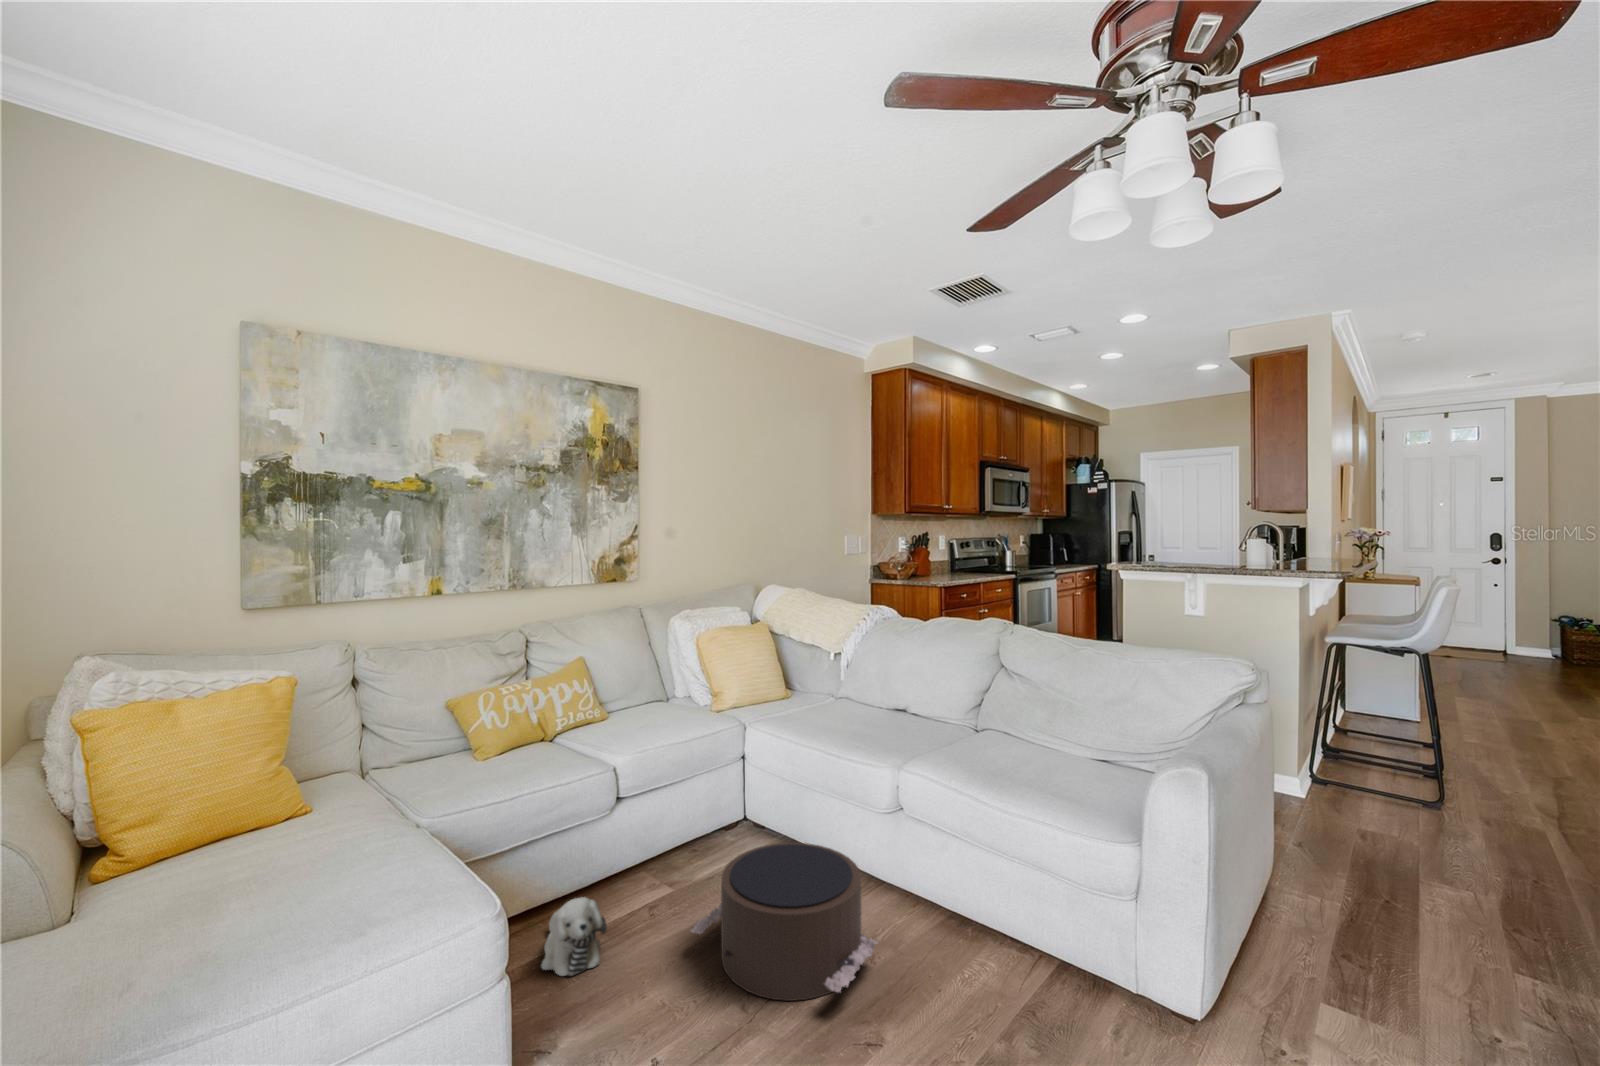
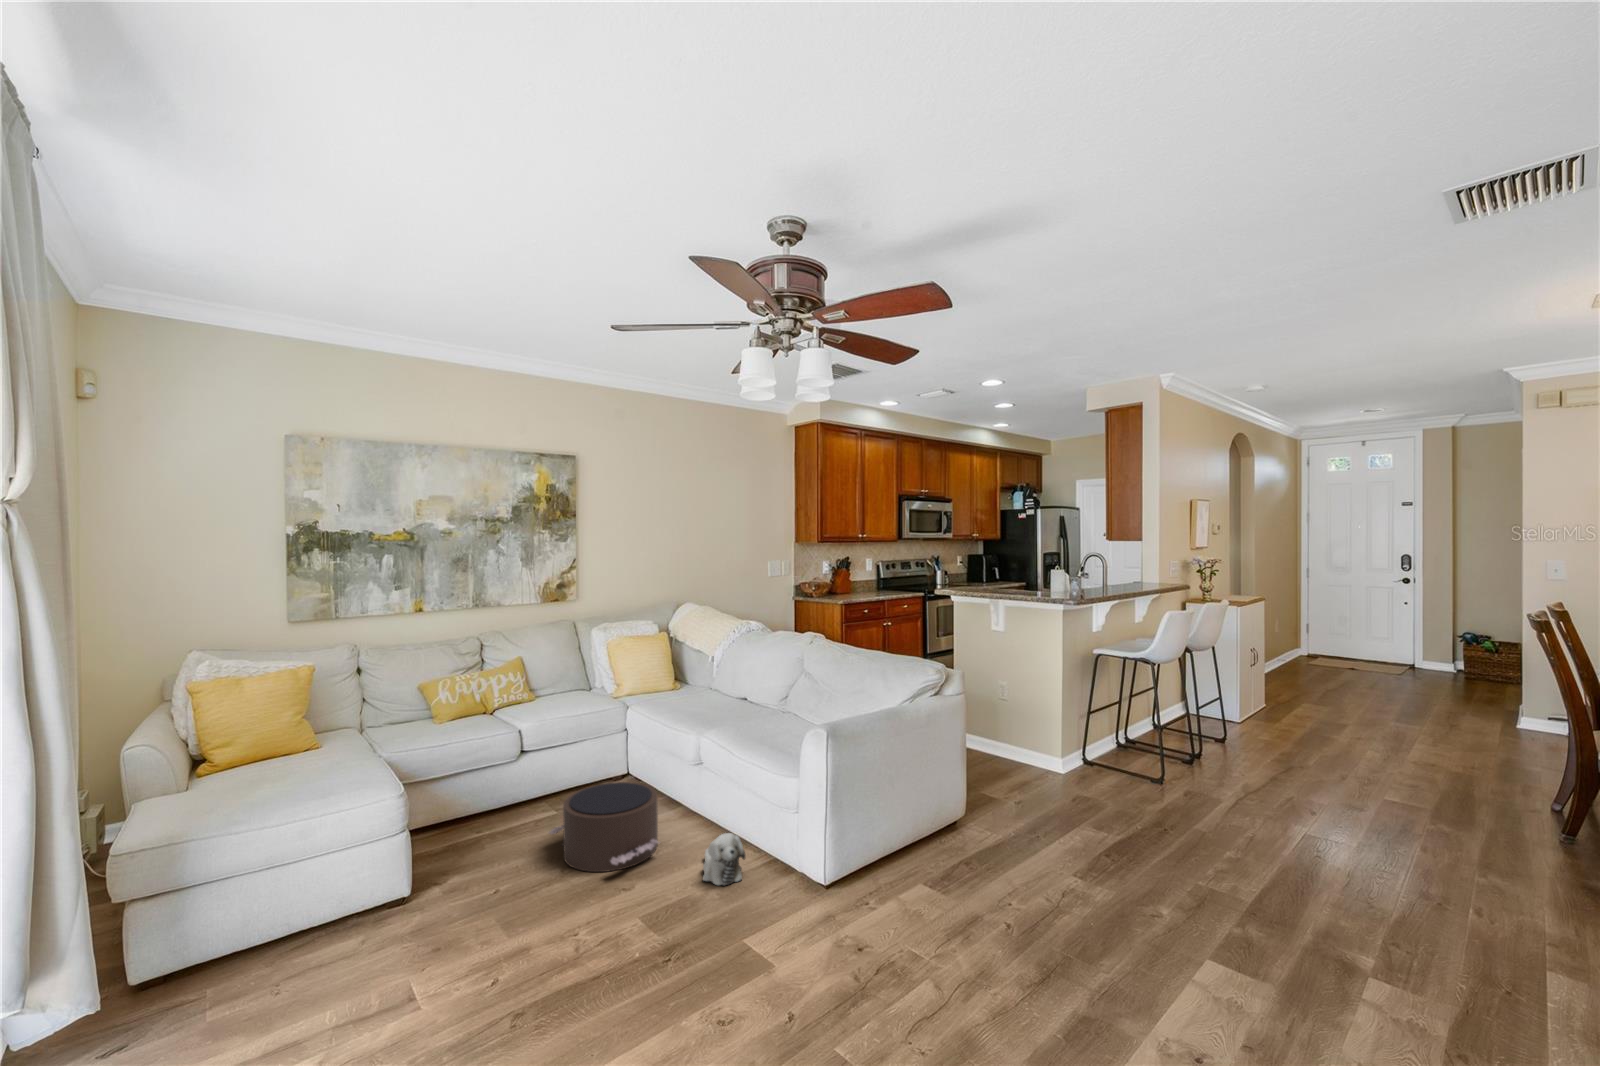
plush toy: present [541,897,607,976] -> present [703,833,745,885]

